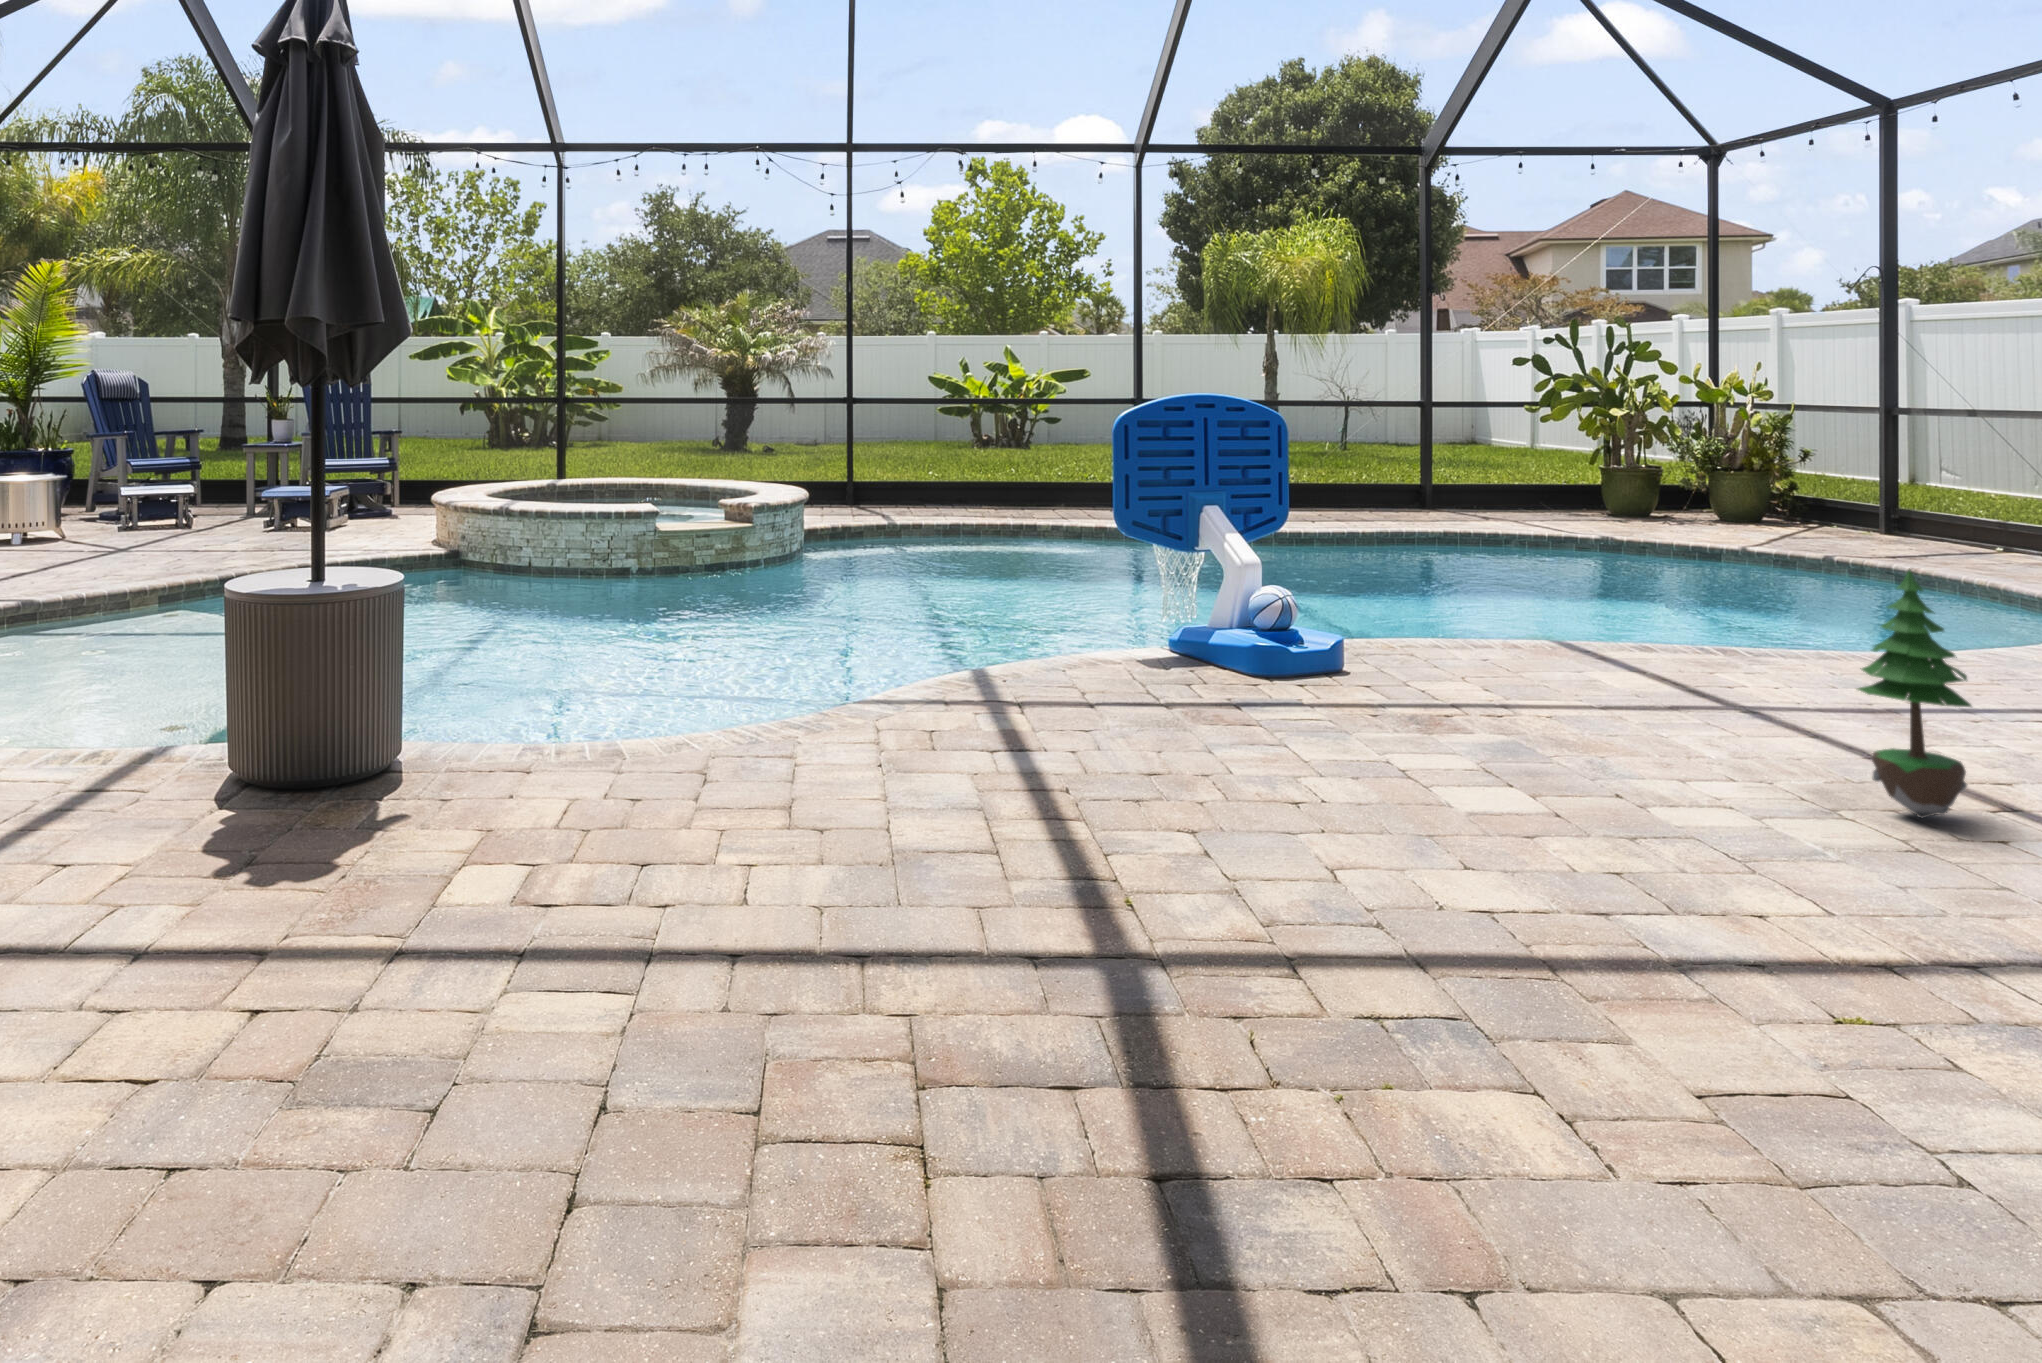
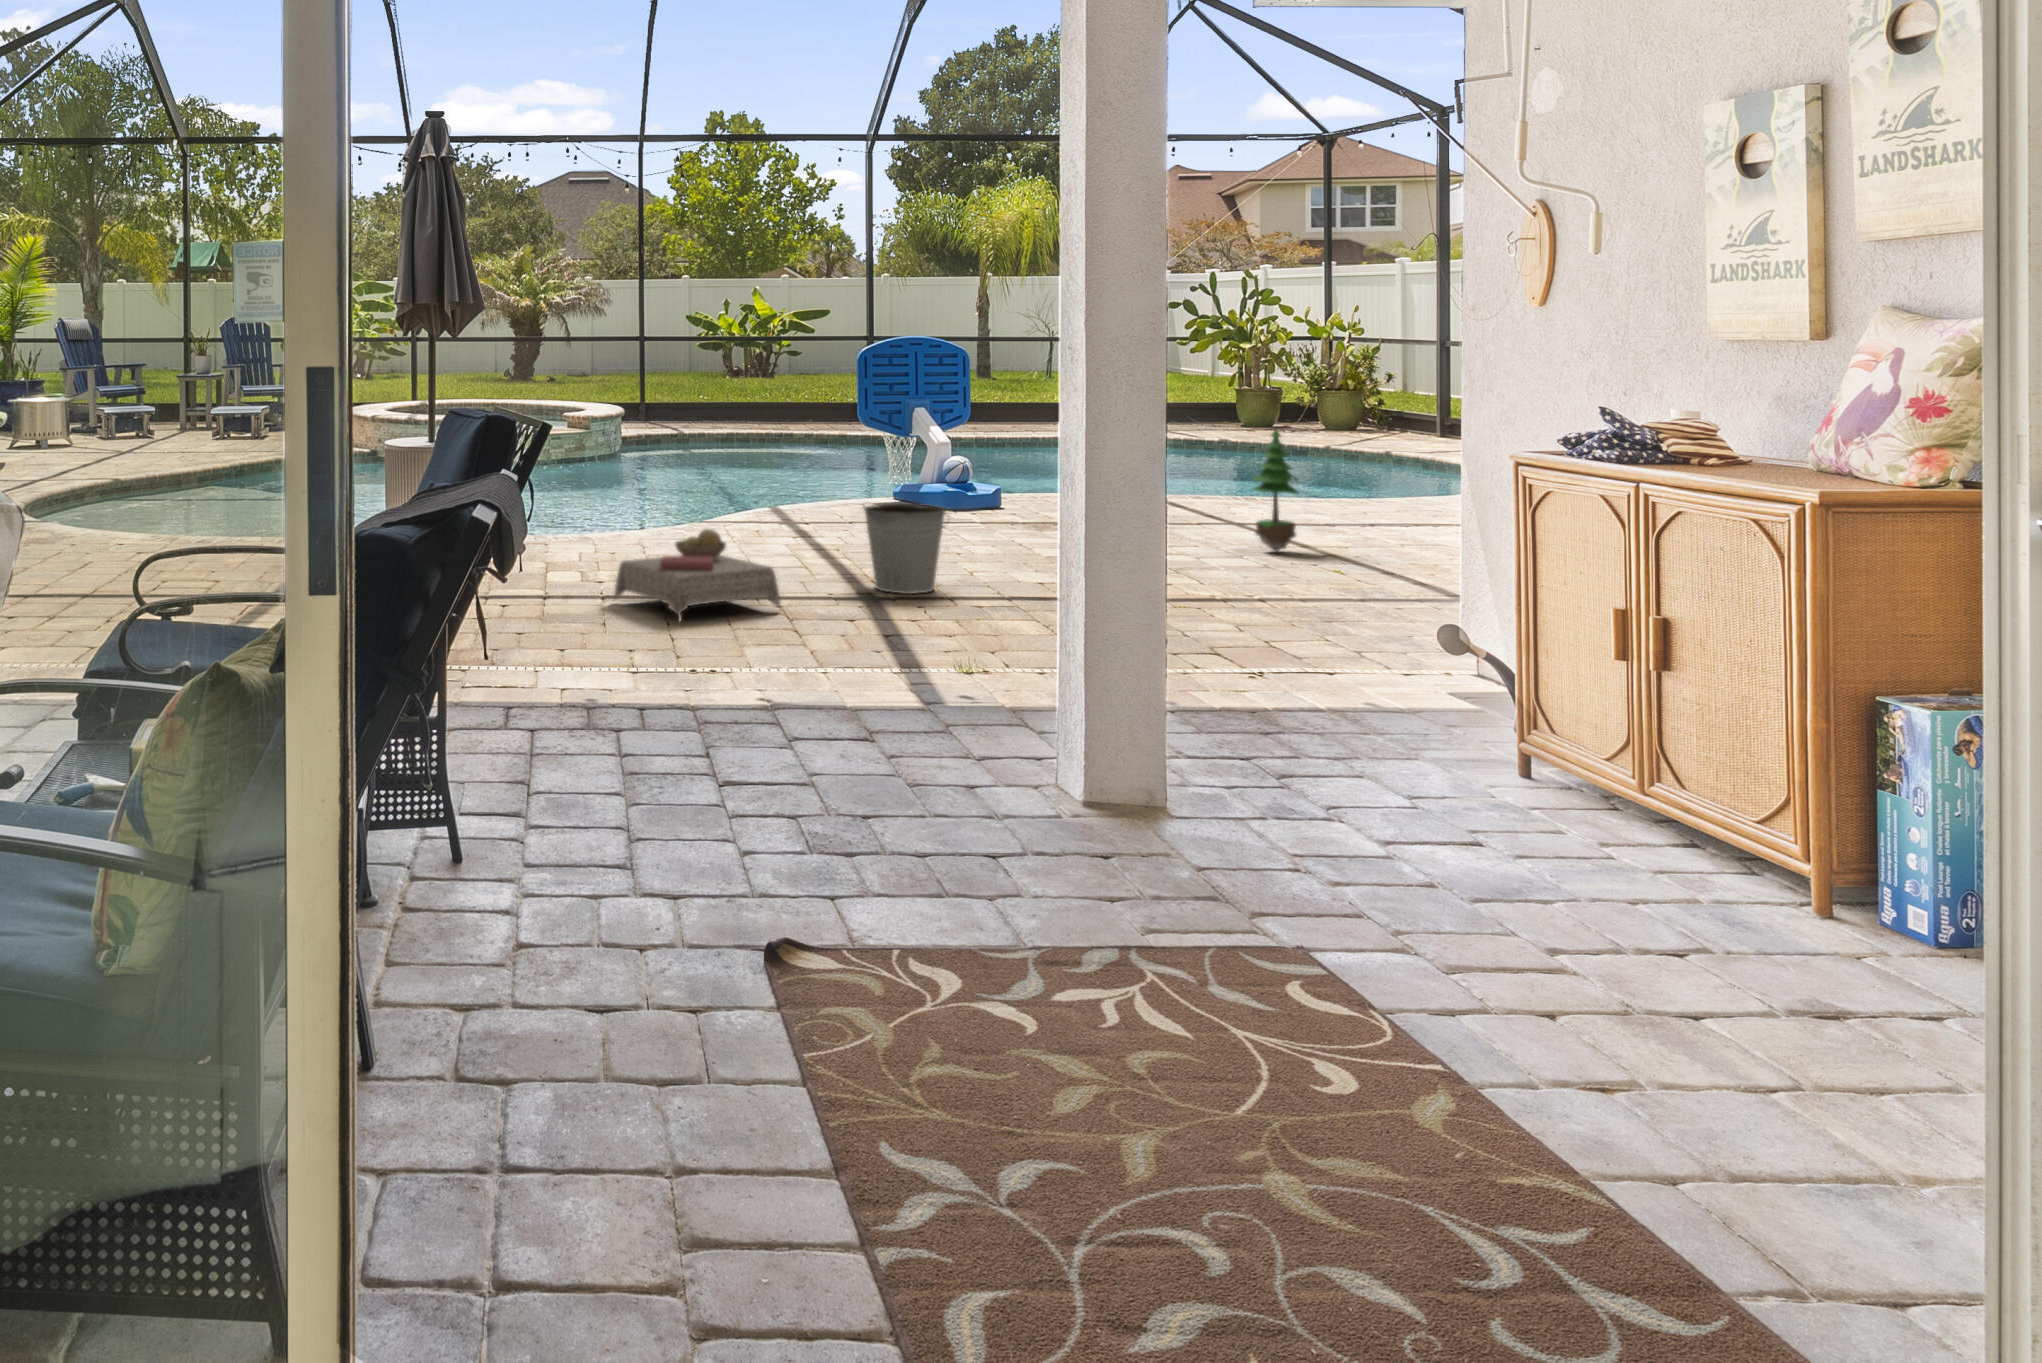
bucket: none [1086,759,1288,1003] -> present [864,504,949,594]
ottoman: none [470,854,856,1204] -> present [614,529,781,621]

